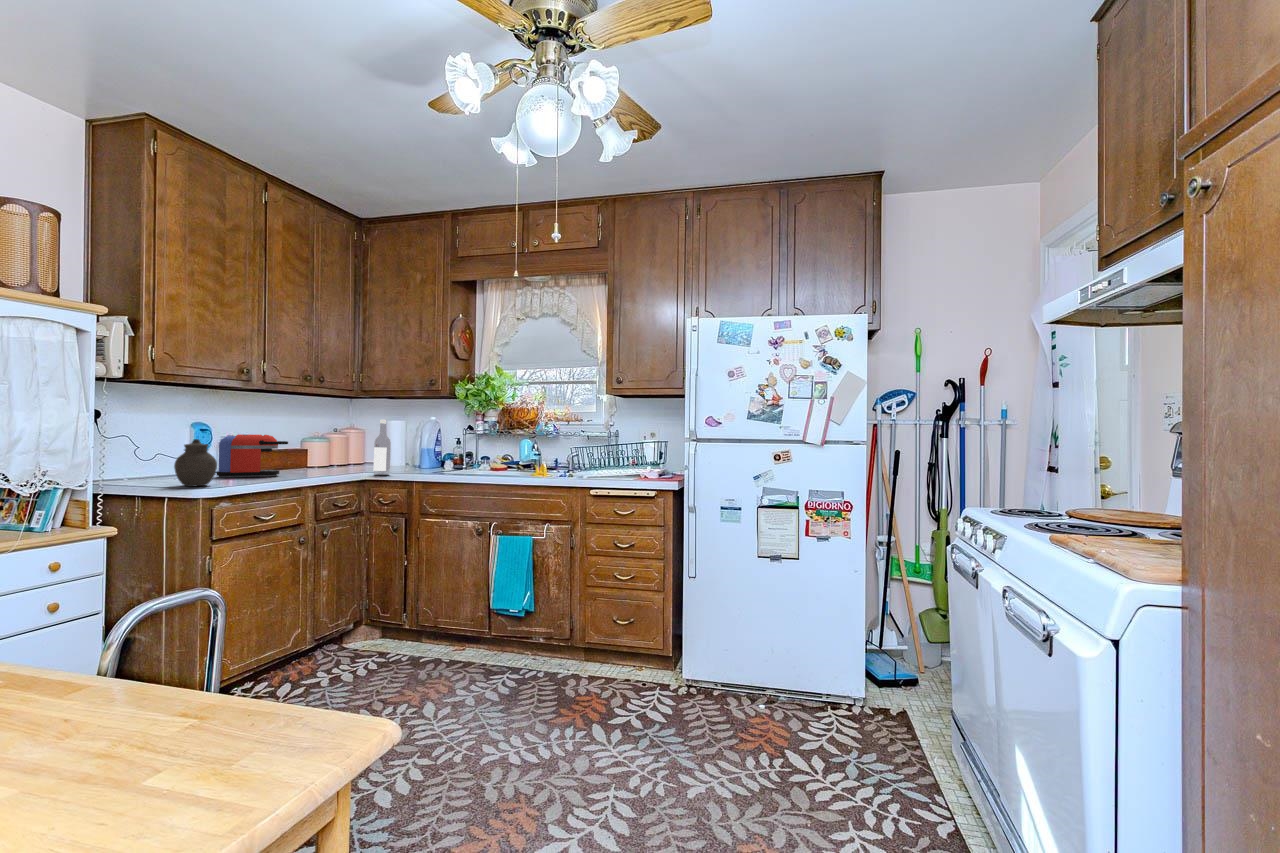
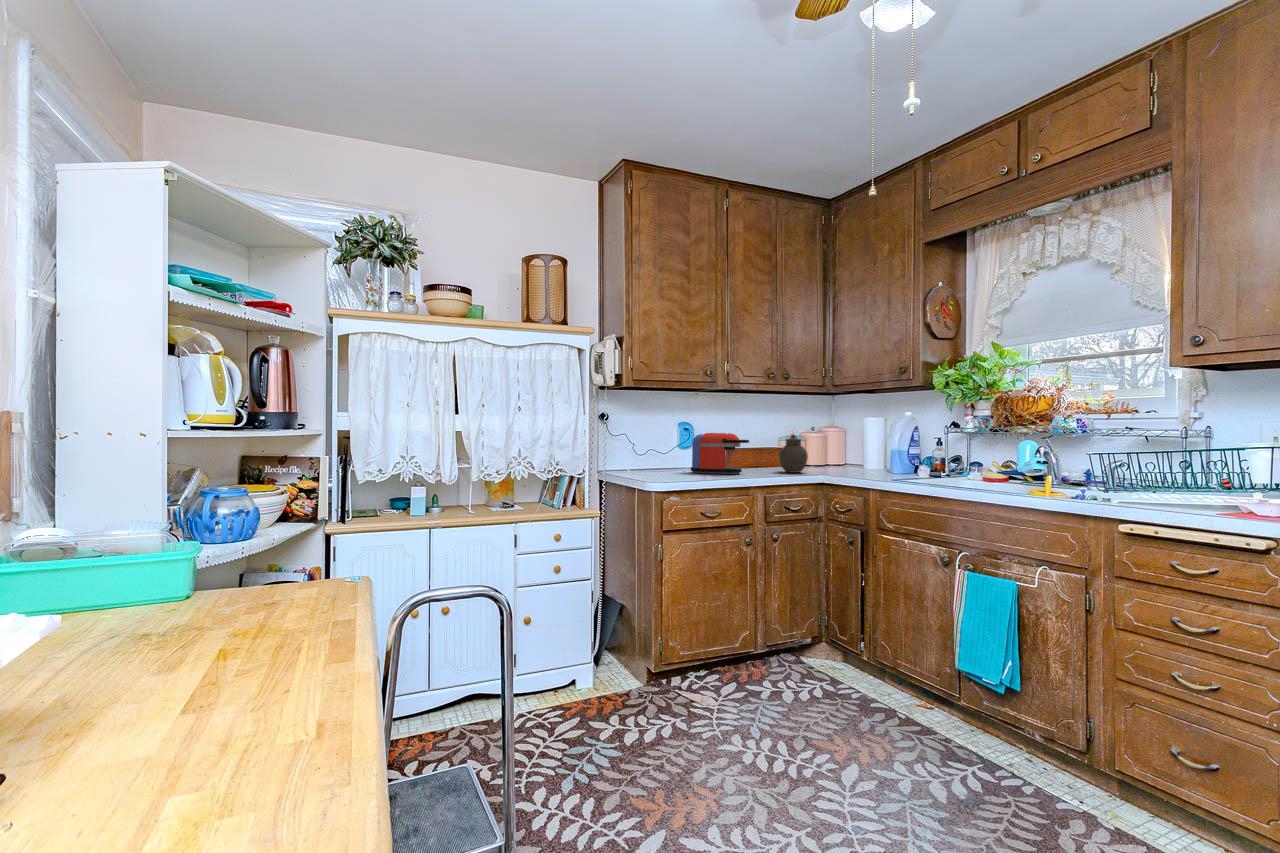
wine bottle: present [374,420,391,475] -> none [831,417,849,479]
jar: present [174,439,217,486] -> present [779,435,808,473]

